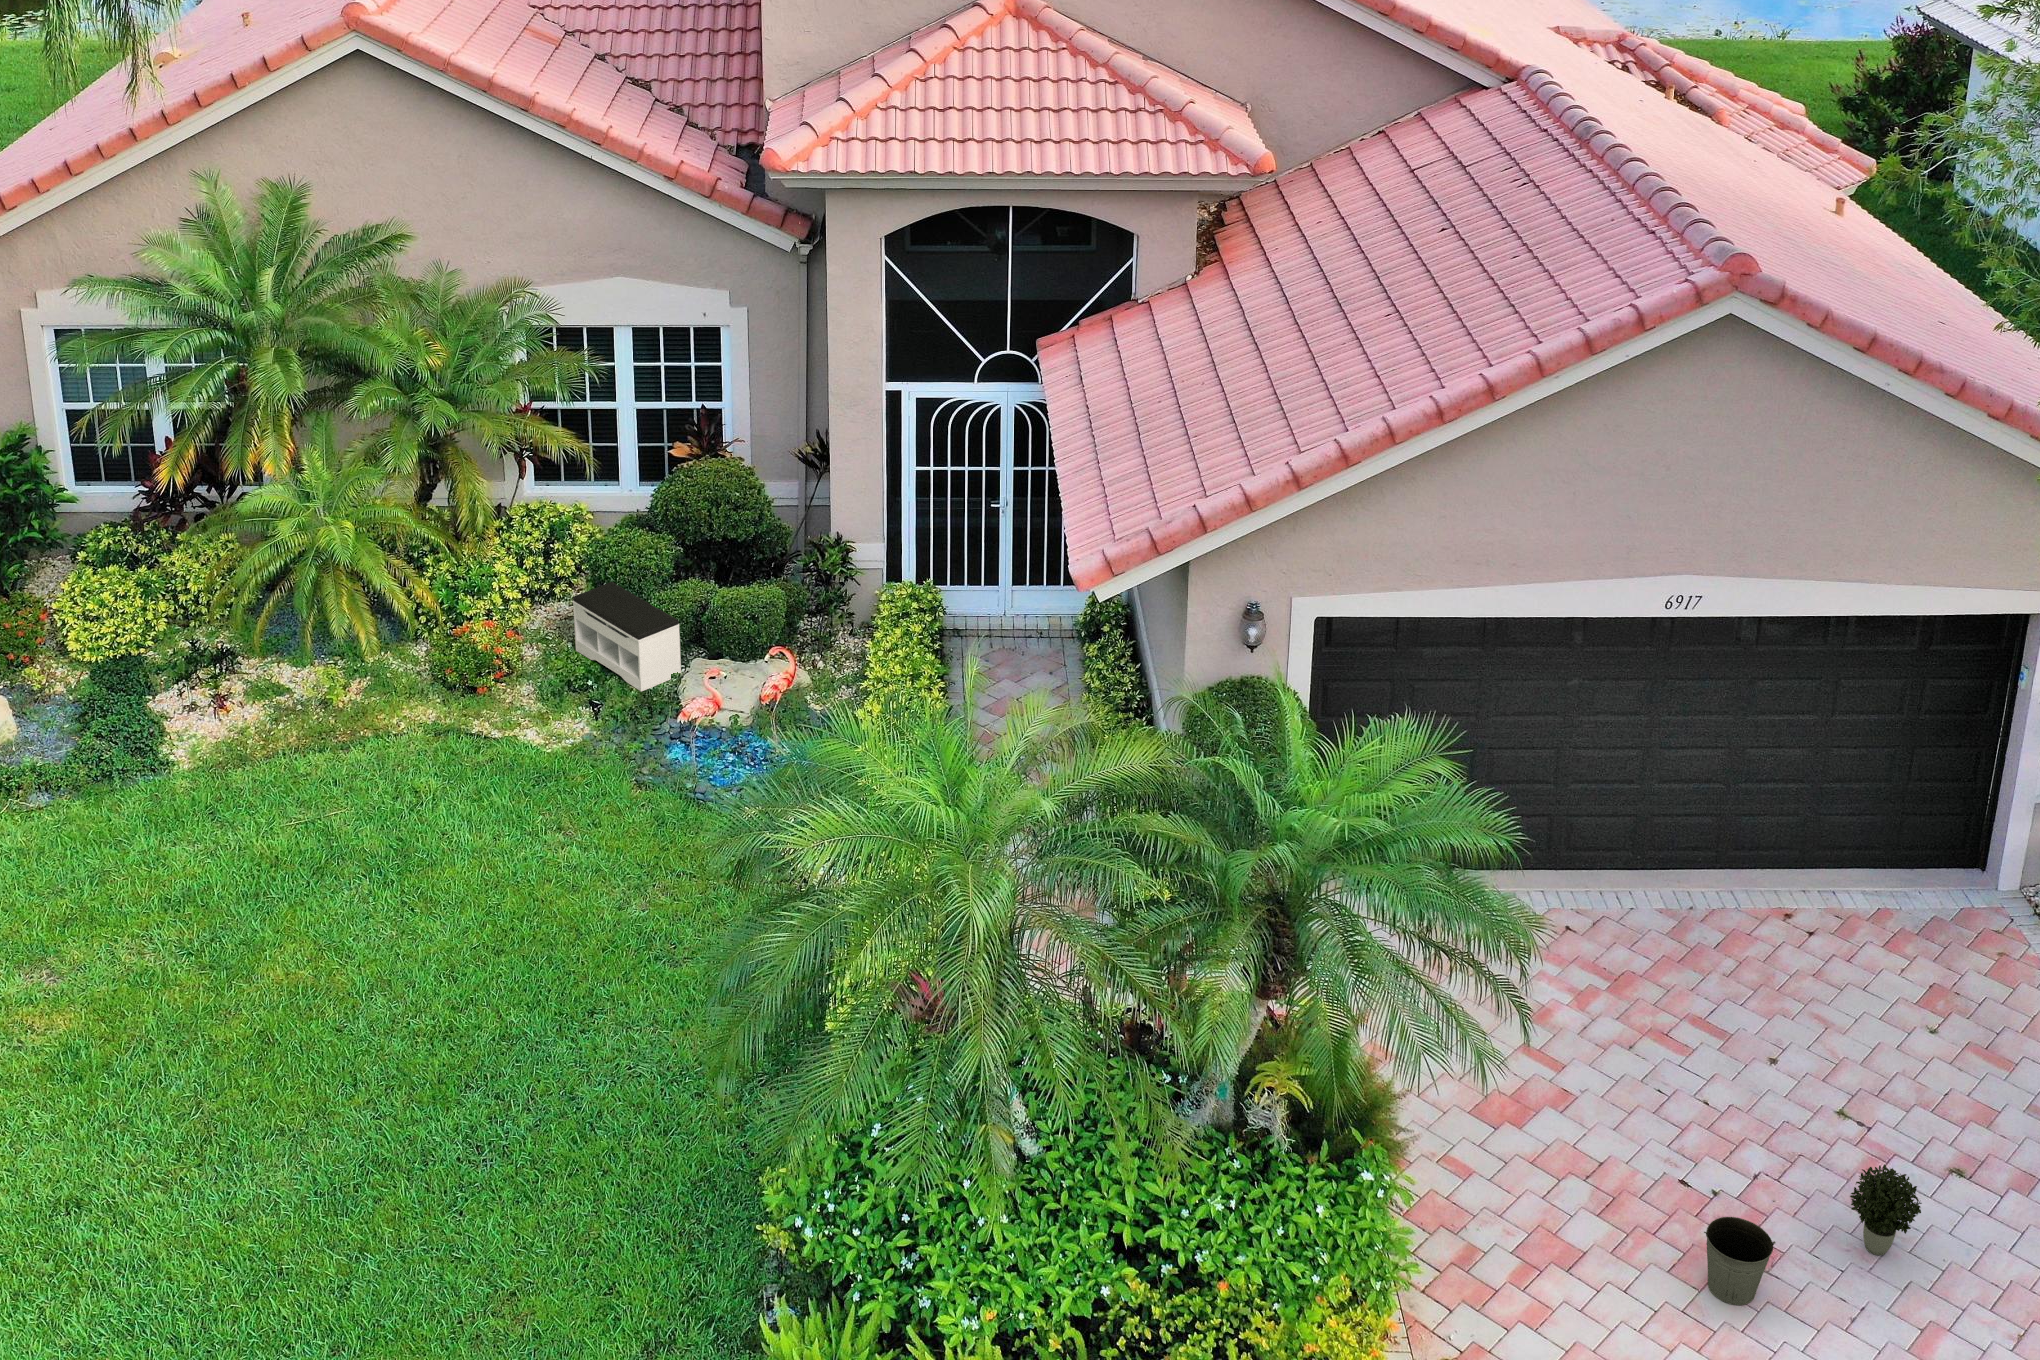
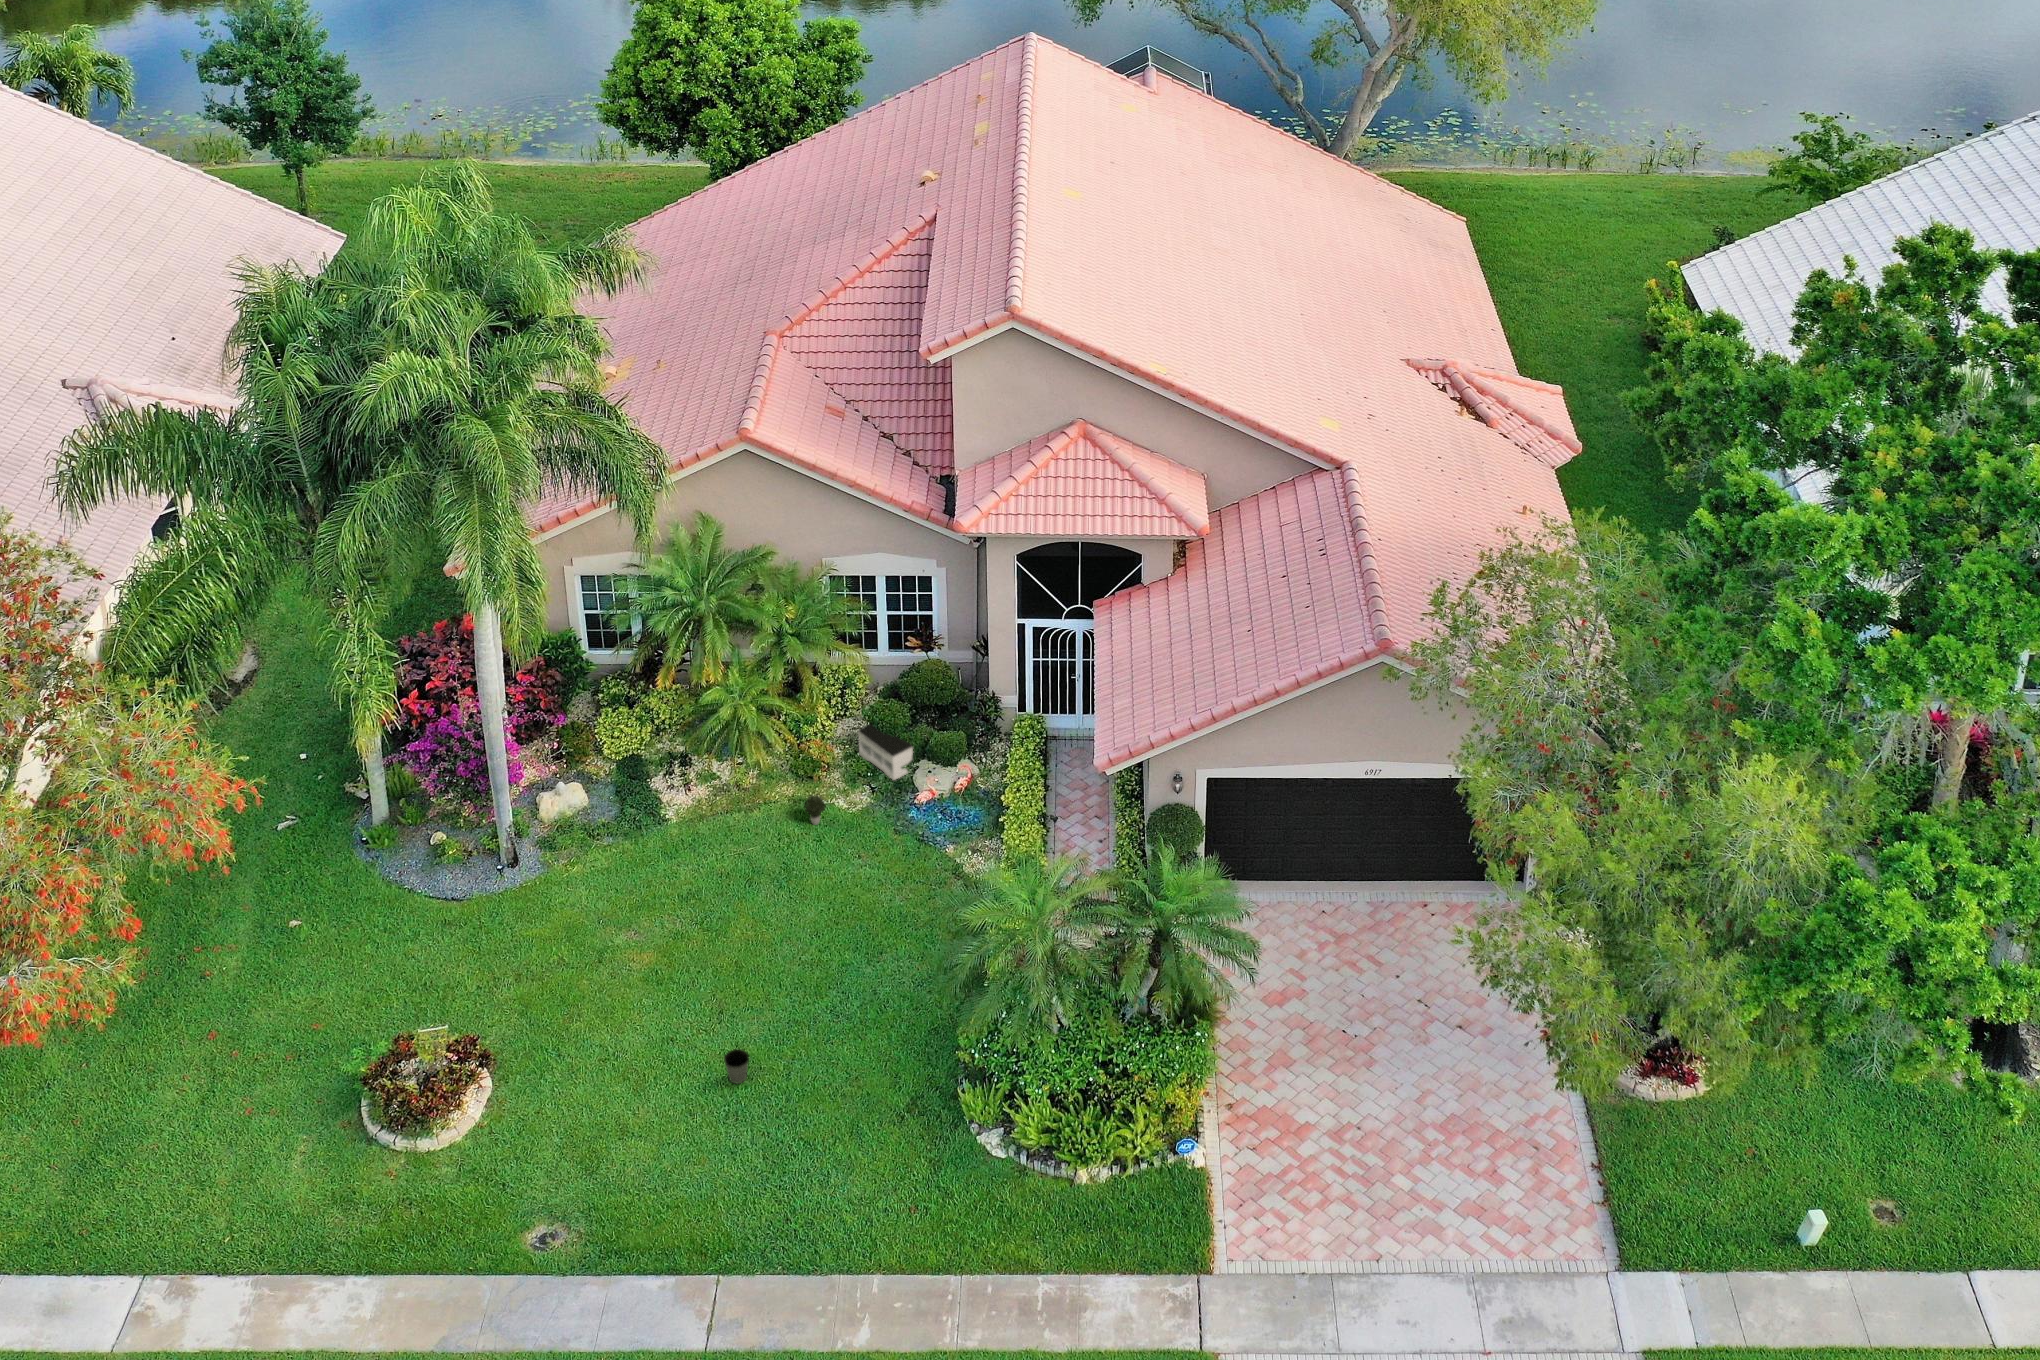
potted plant: present [1850,1164,1922,1256] -> present [803,795,826,825]
bucket: present [1704,1217,1776,1305] -> present [724,1049,749,1084]

